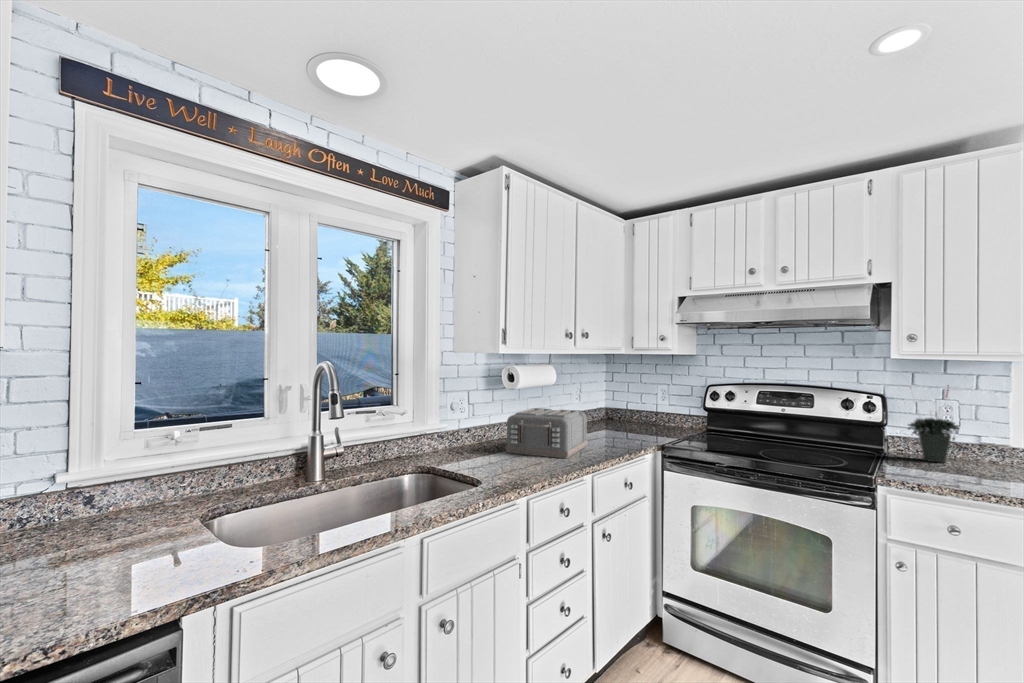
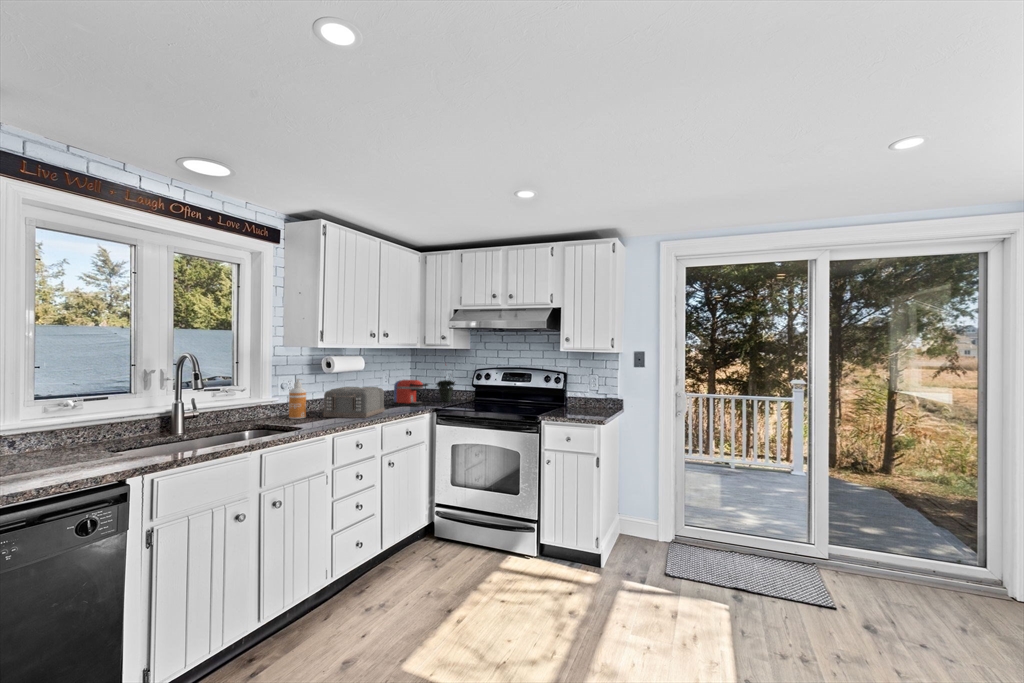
potted plant: present [908,385,959,463] -> present [437,380,455,402]
soap dispenser: none [462,397,484,454] -> present [289,379,306,419]
coffee maker: none [591,397,641,436] -> present [393,380,428,406]

